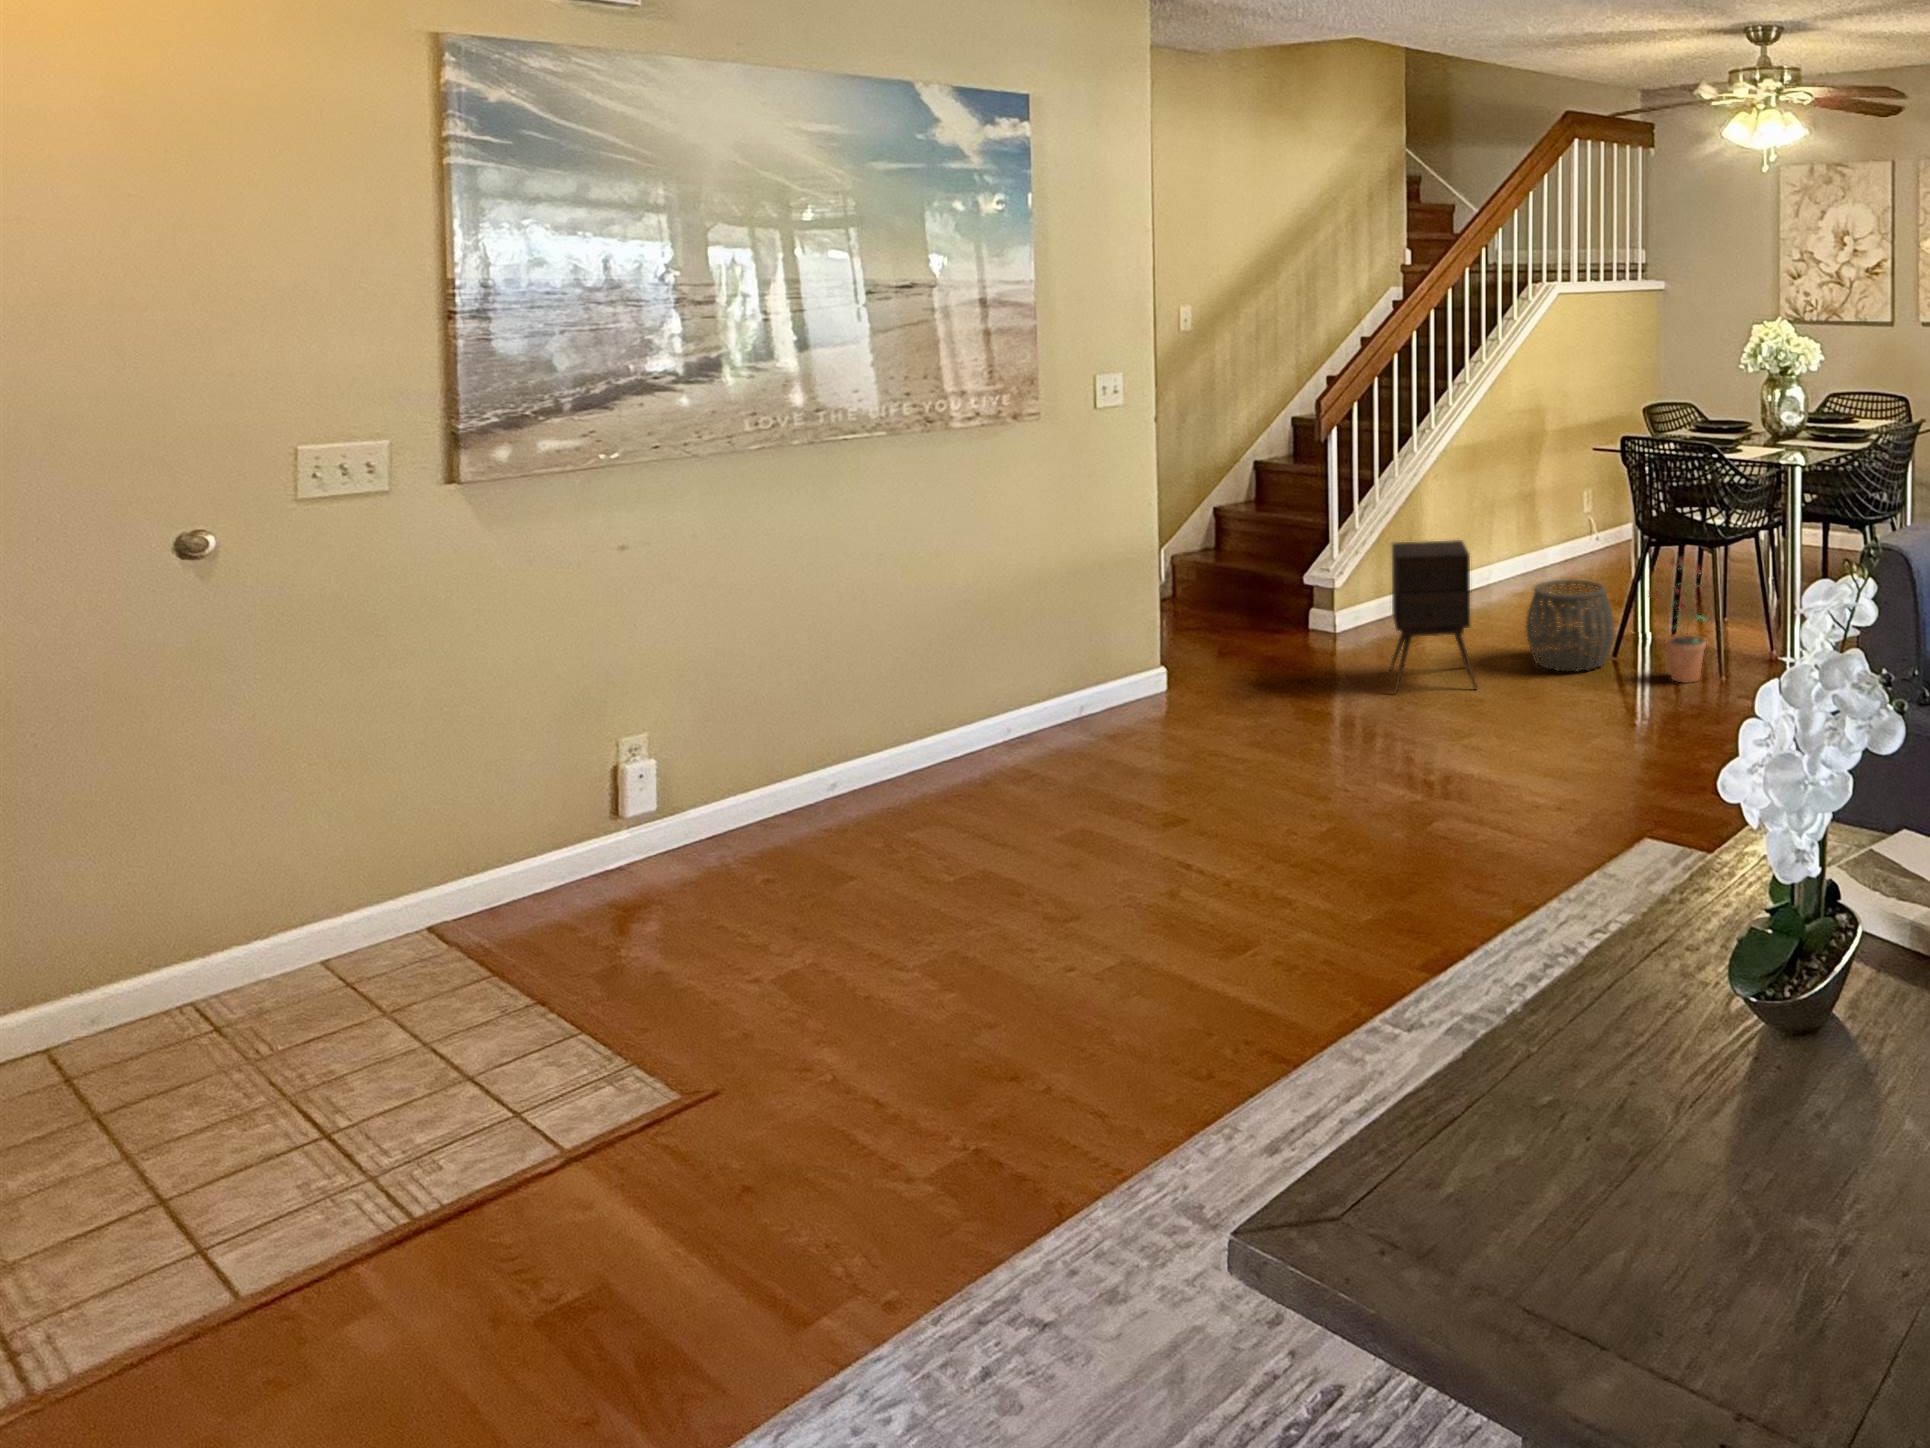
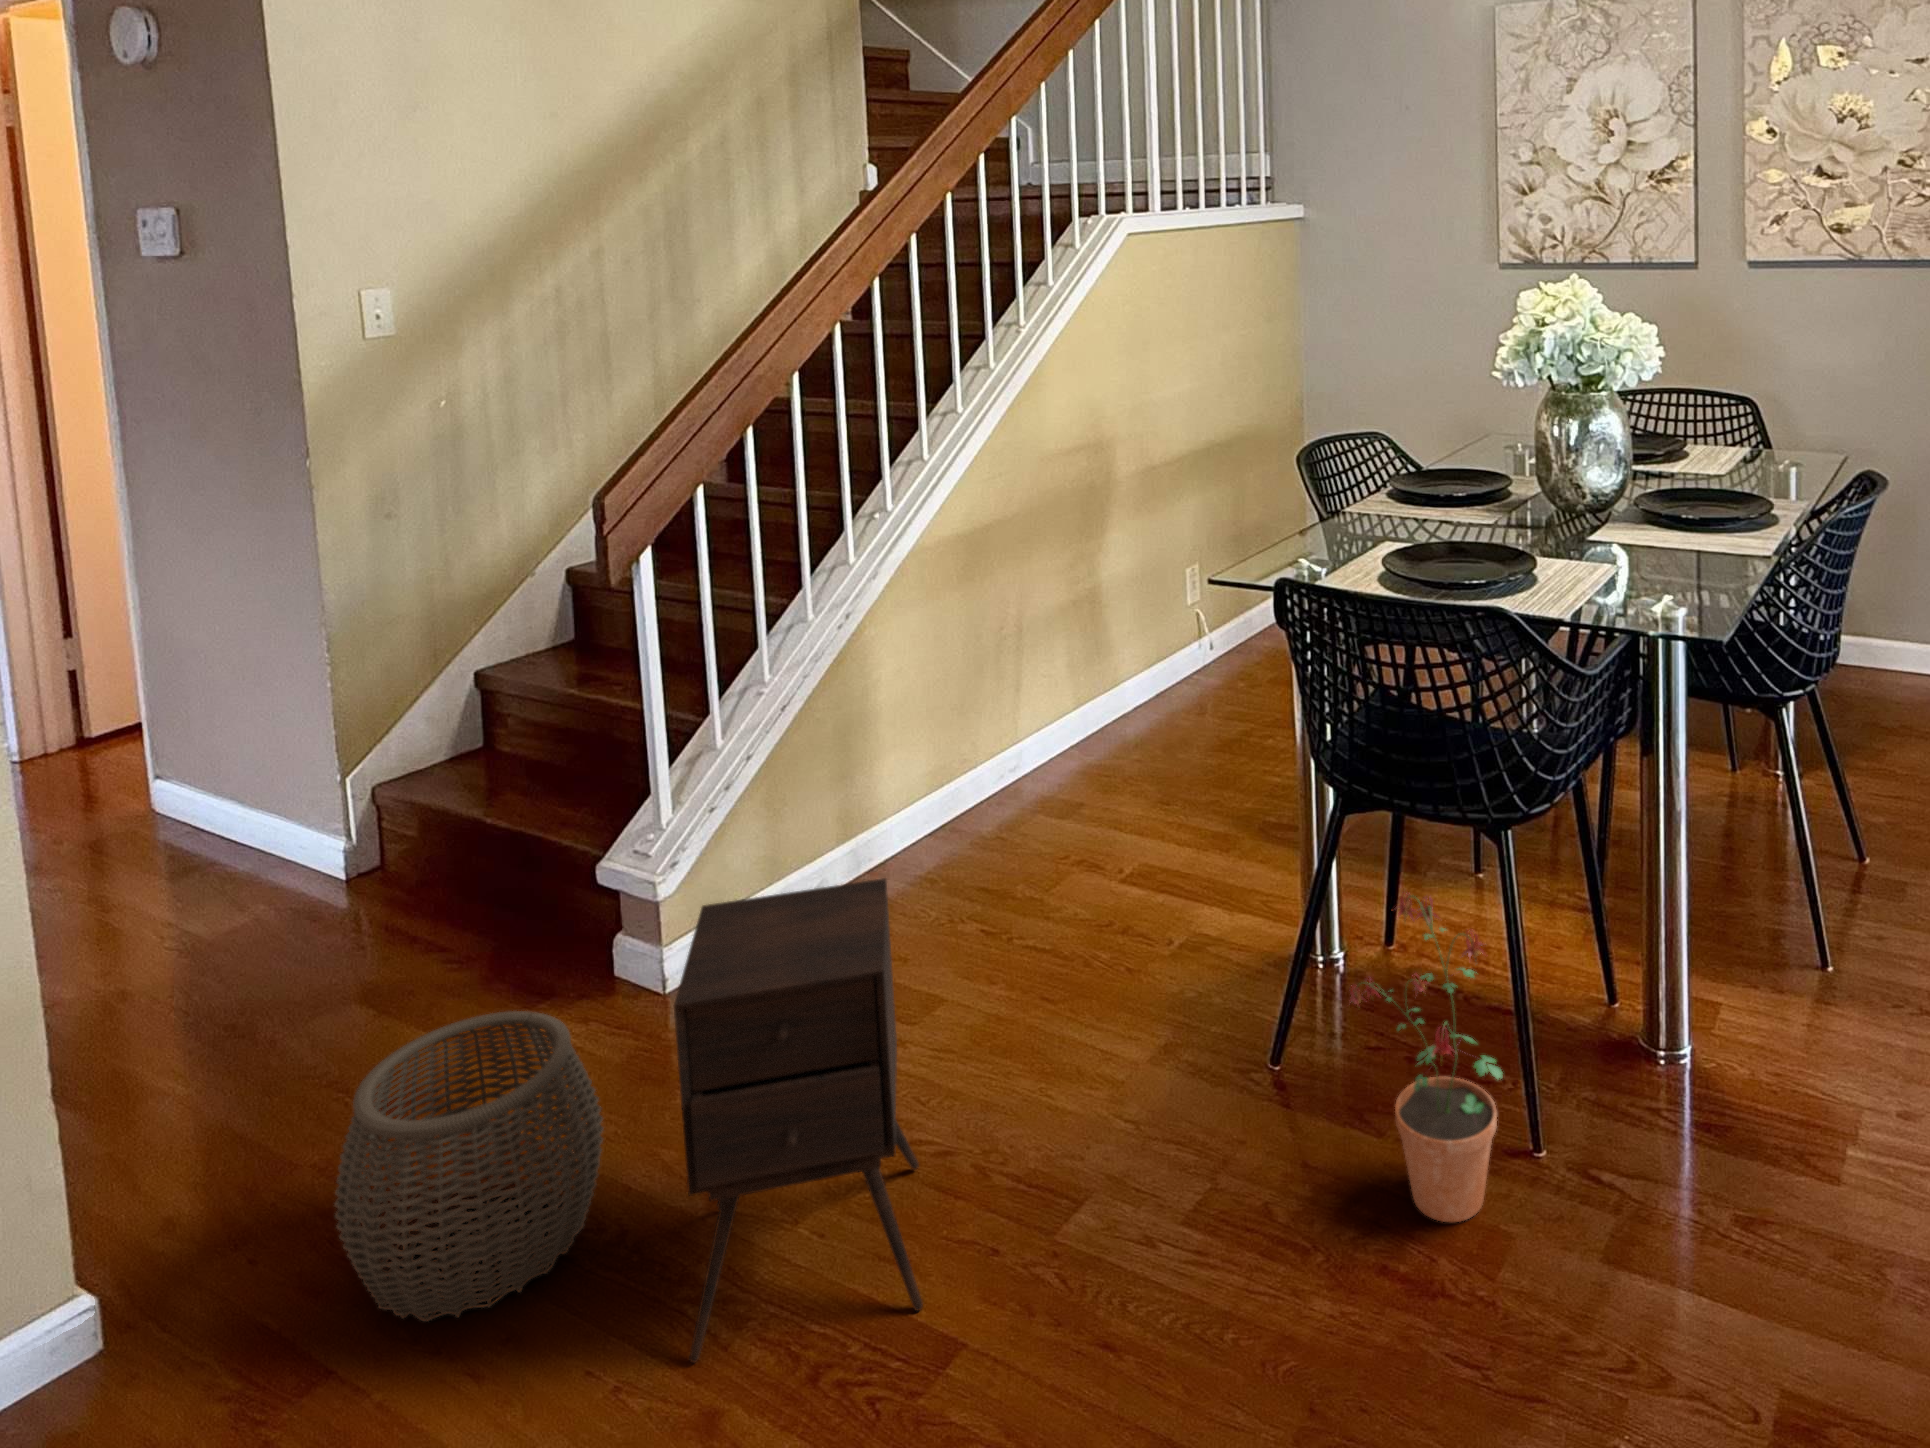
woven basket: present [1526,580,1614,671] -> present [334,1011,603,1321]

